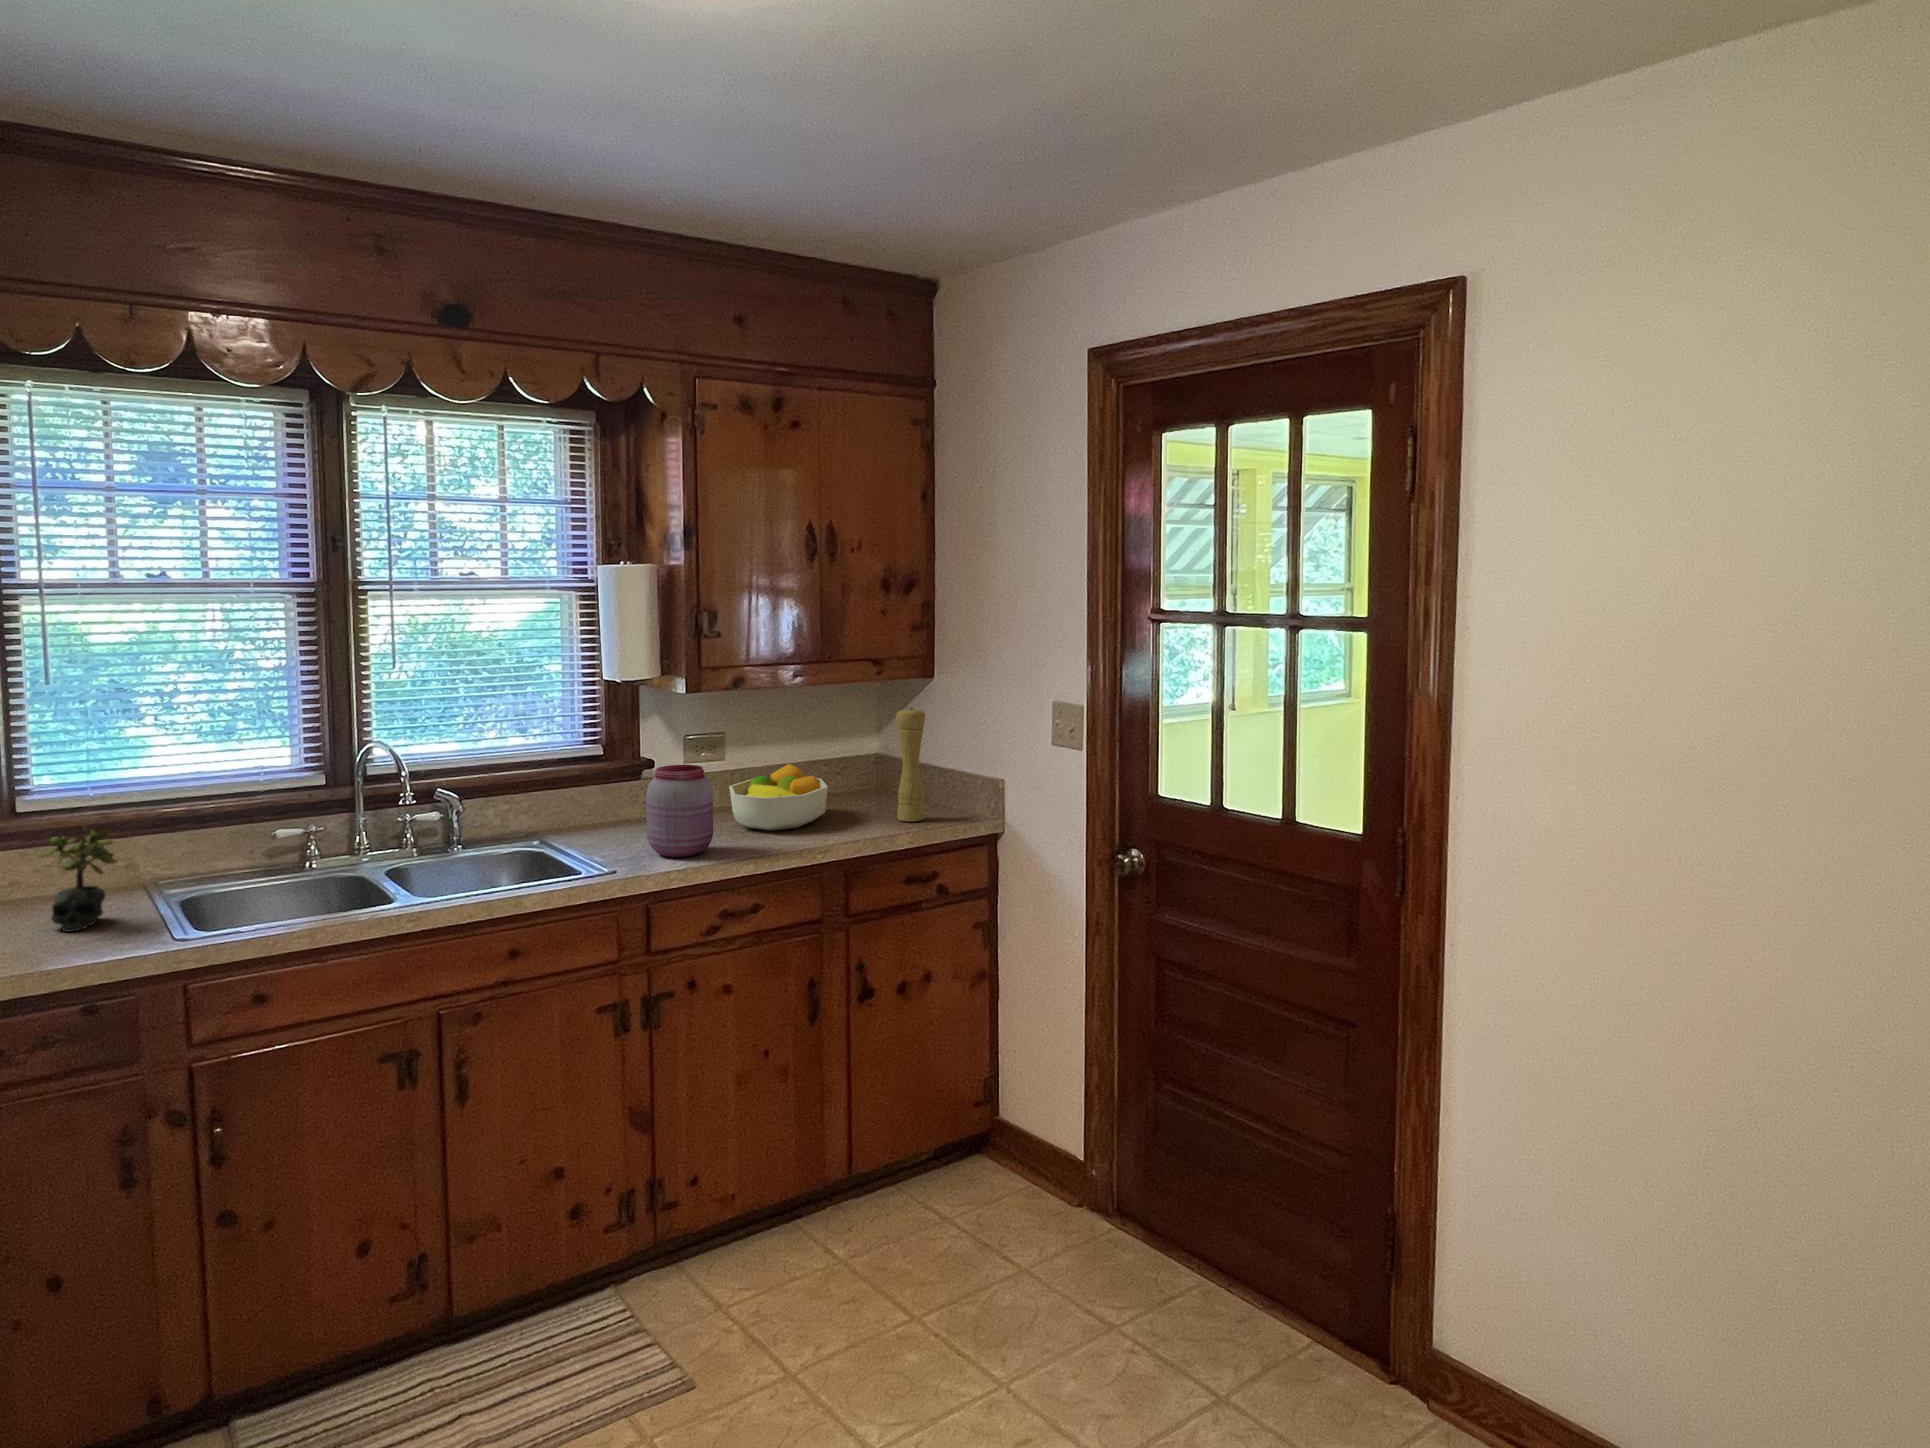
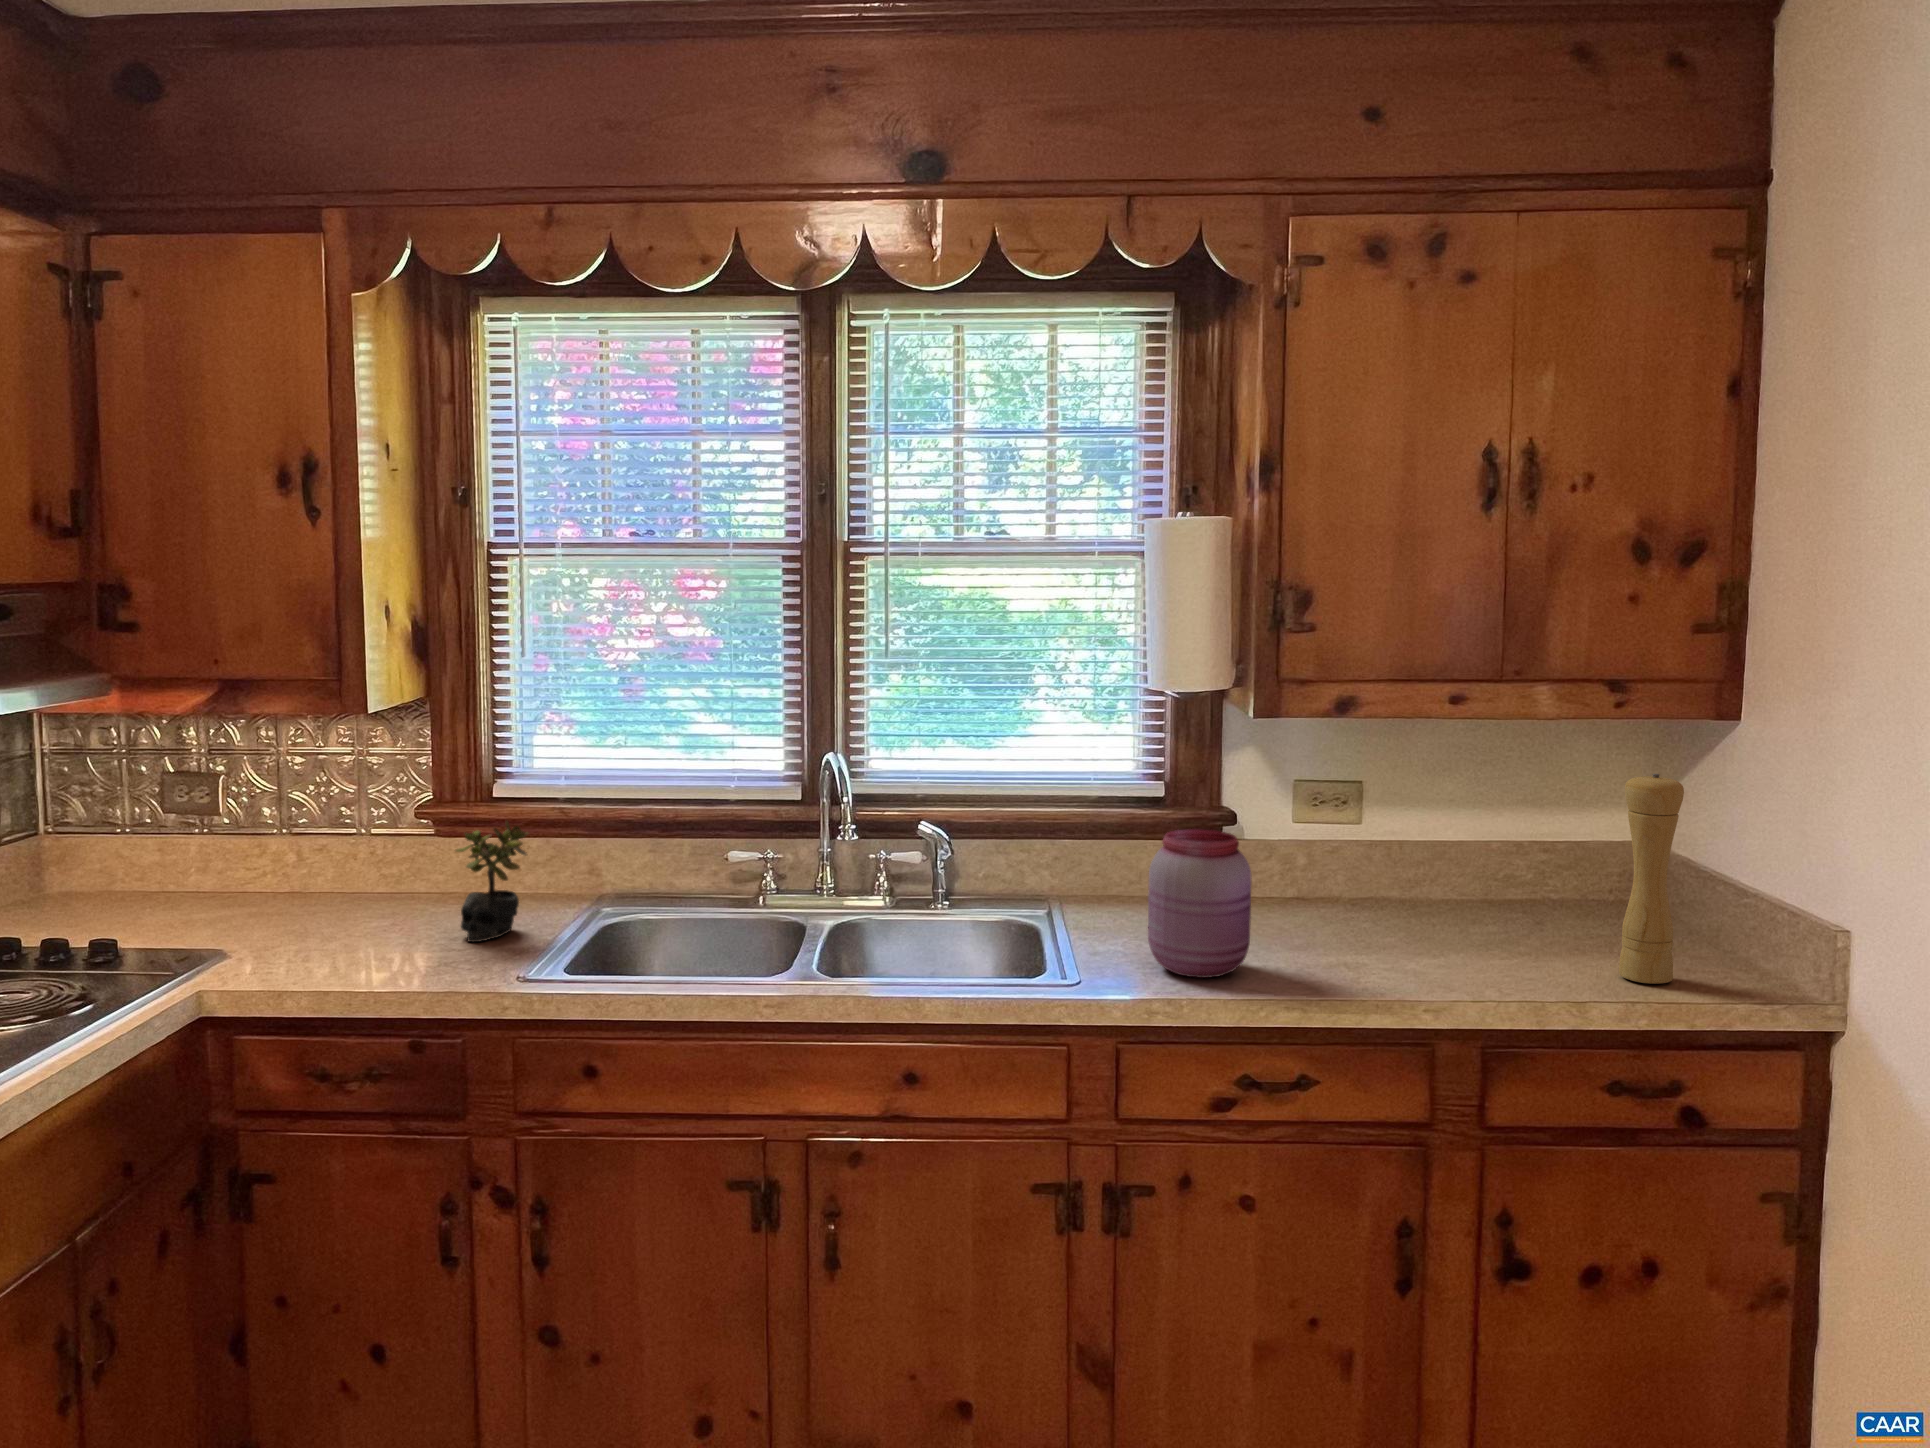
fruit bowl: present [729,764,828,831] -> none [1320,847,1499,958]

